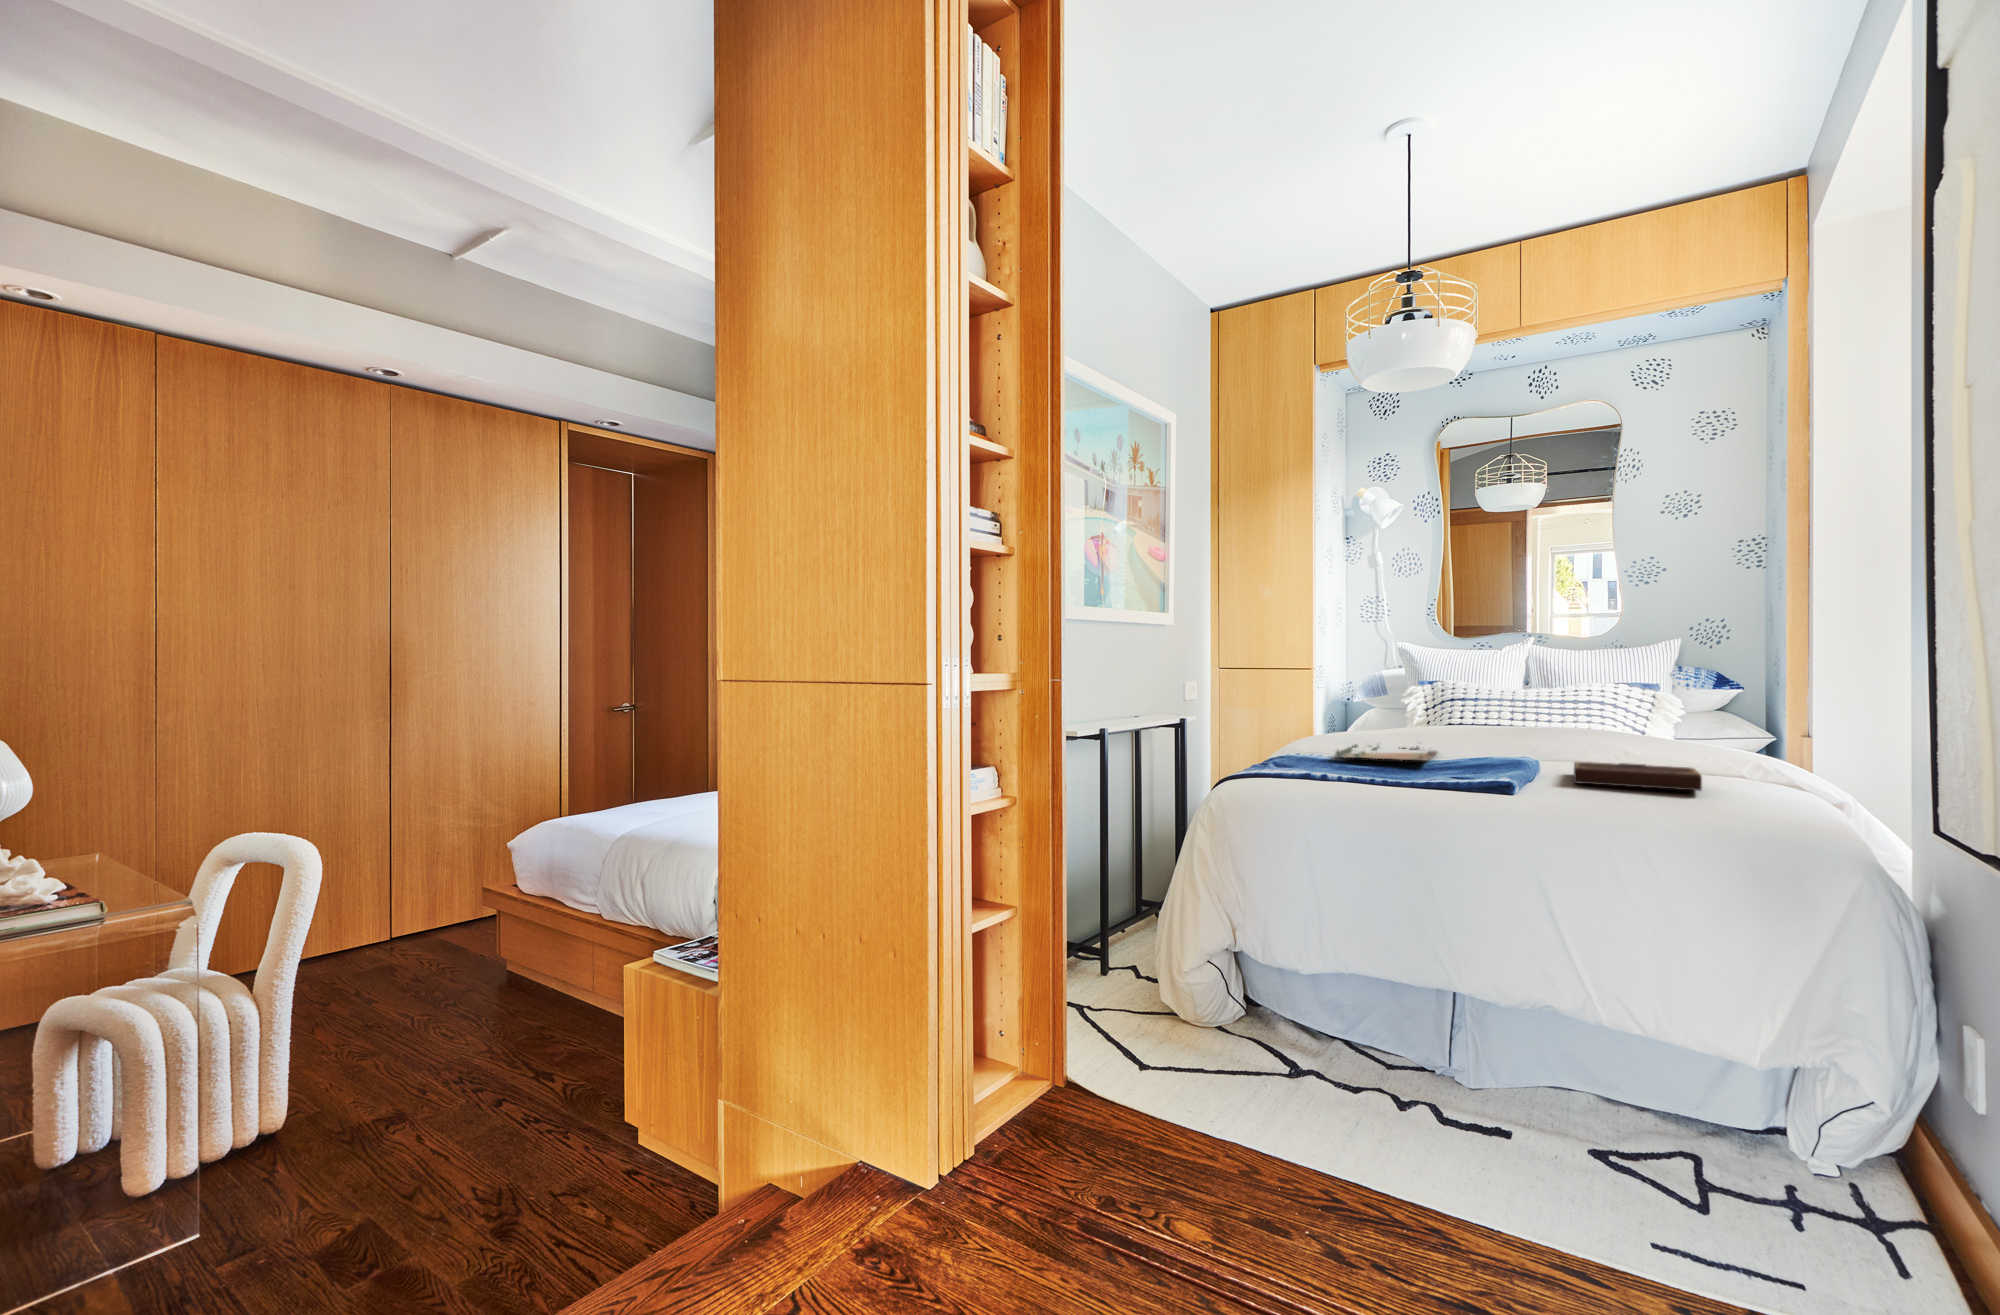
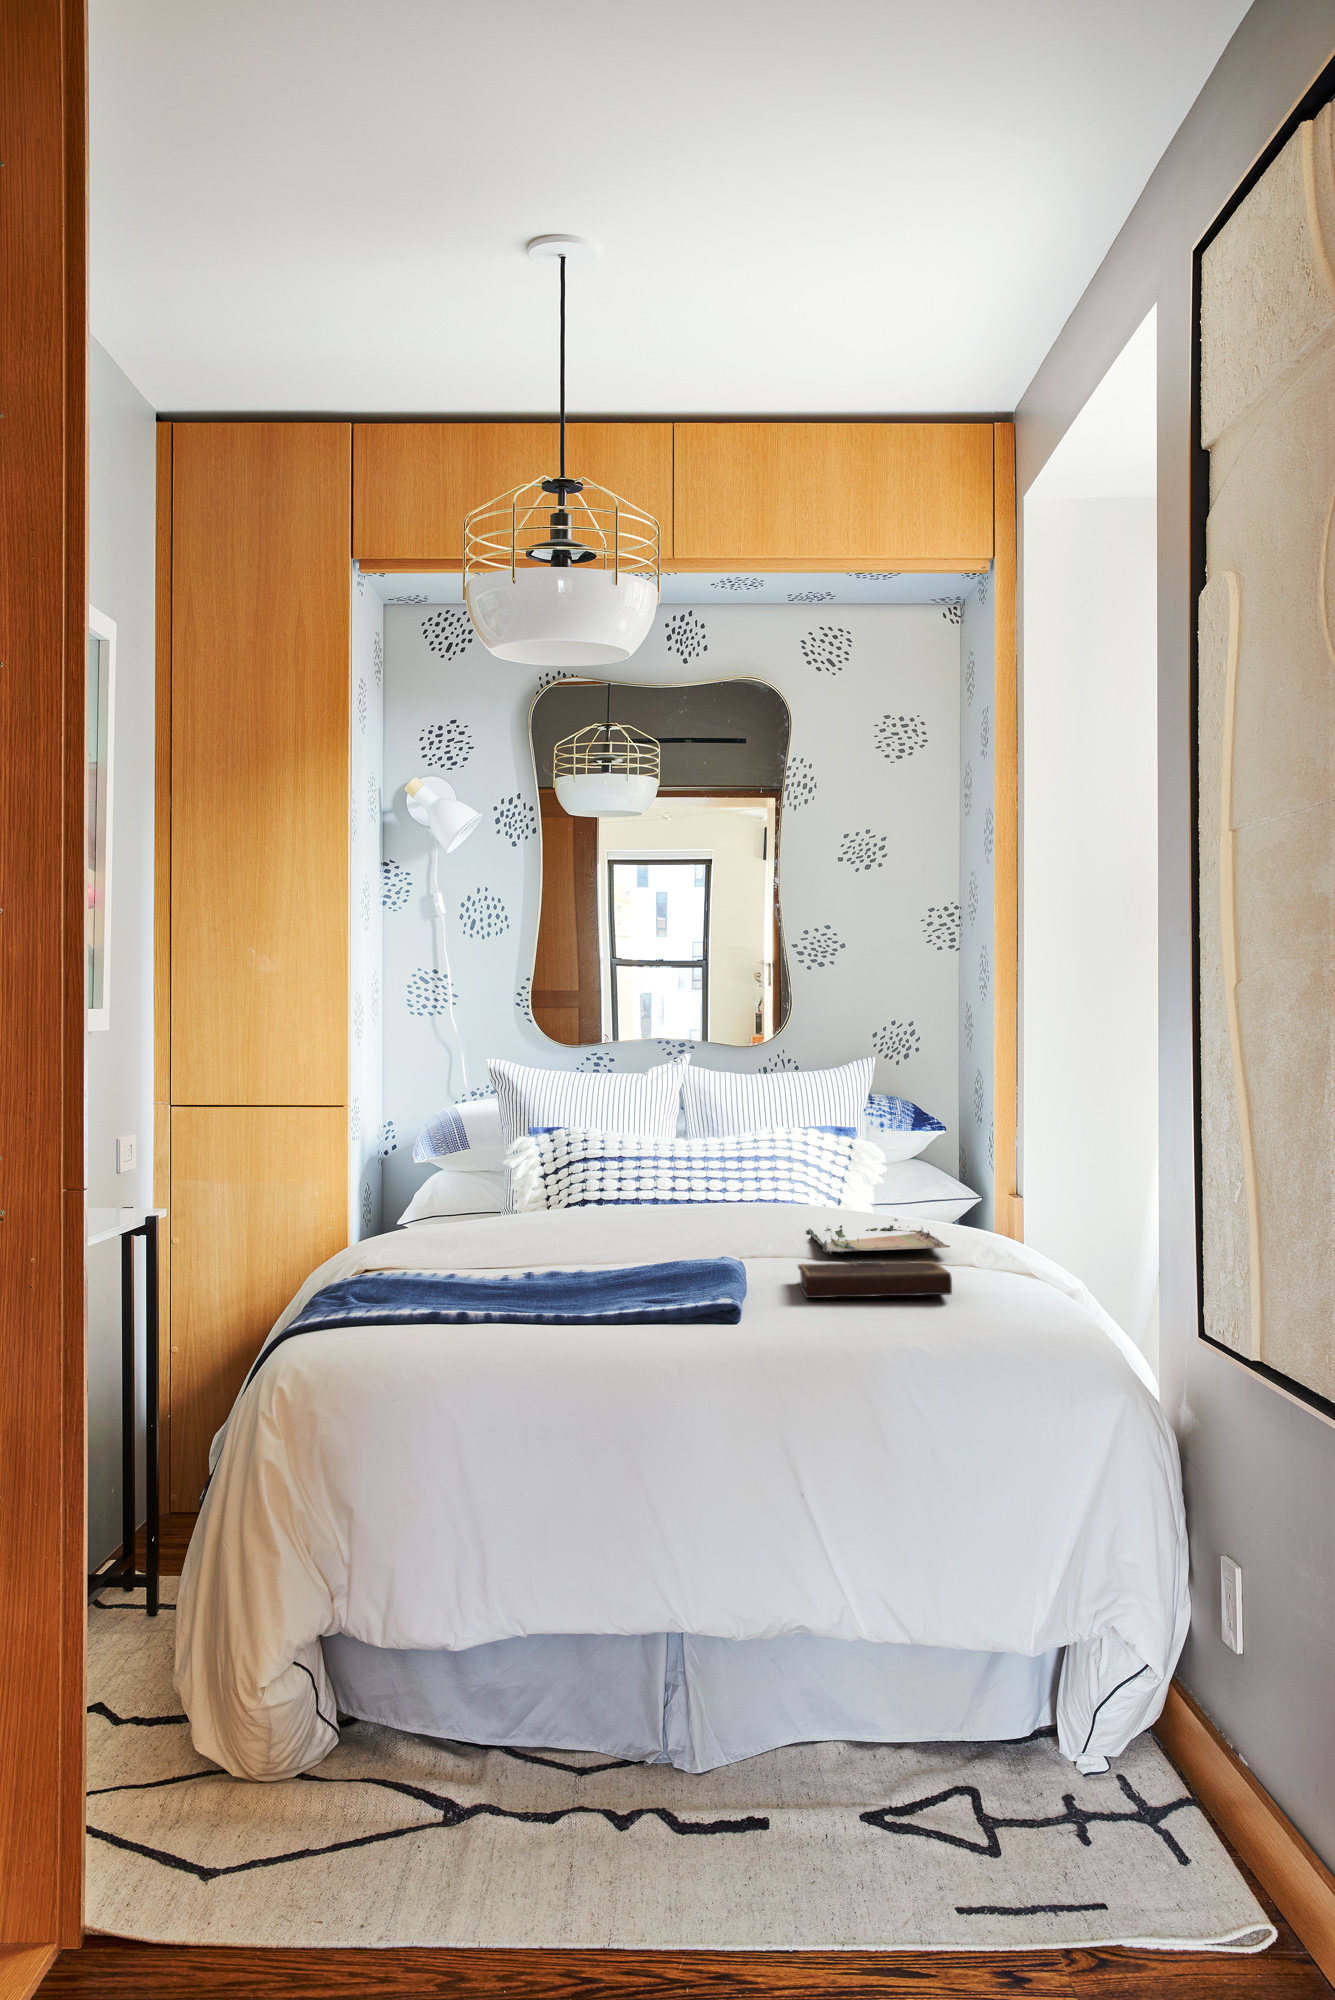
tray: present [1335,744,1437,760] -> present [808,1218,950,1254]

